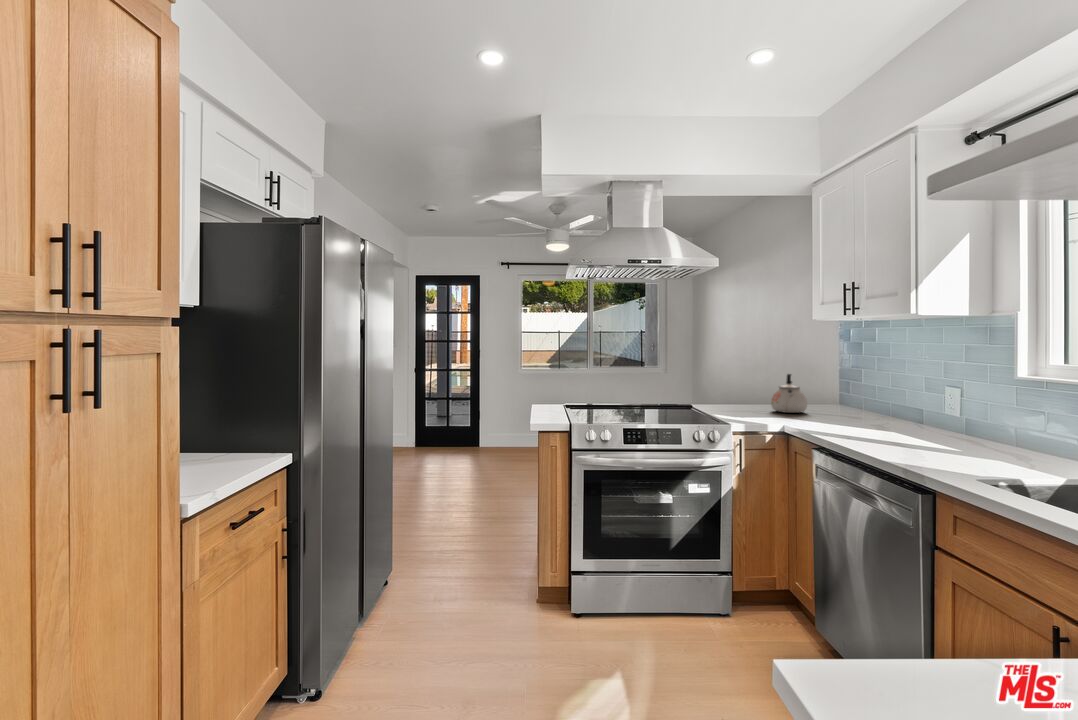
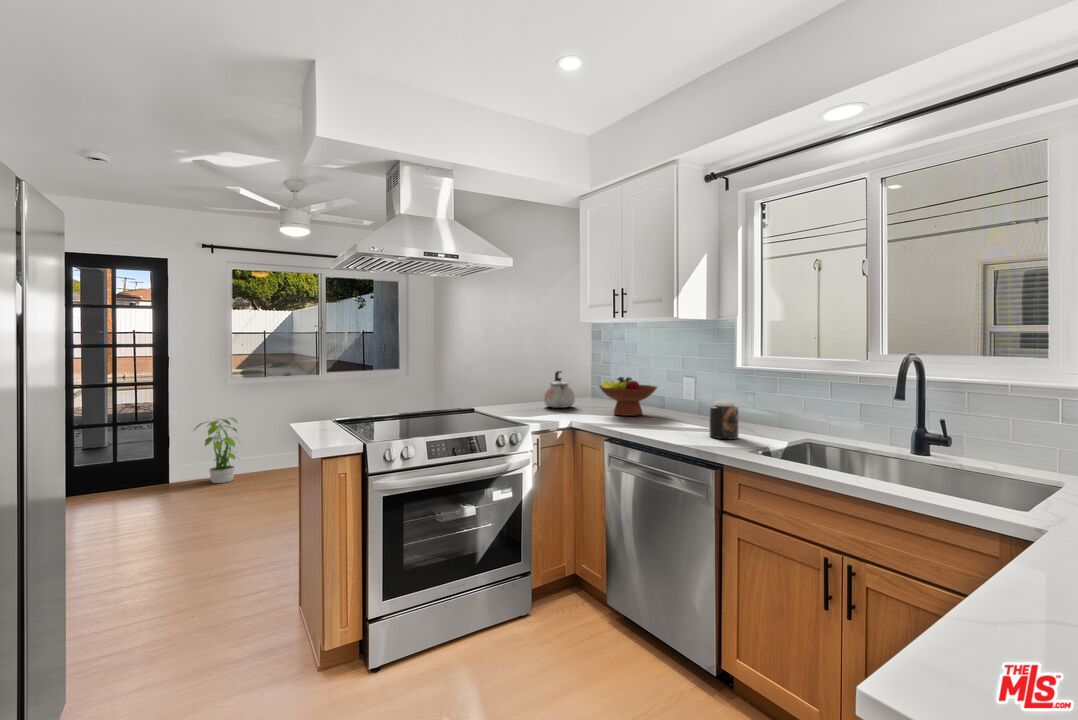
fruit bowl: none [826,381,902,426] -> present [599,377,657,416]
potted plant: none [490,405,524,460] -> present [195,417,240,483]
jar: none [935,411,975,457] -> present [710,401,739,439]

